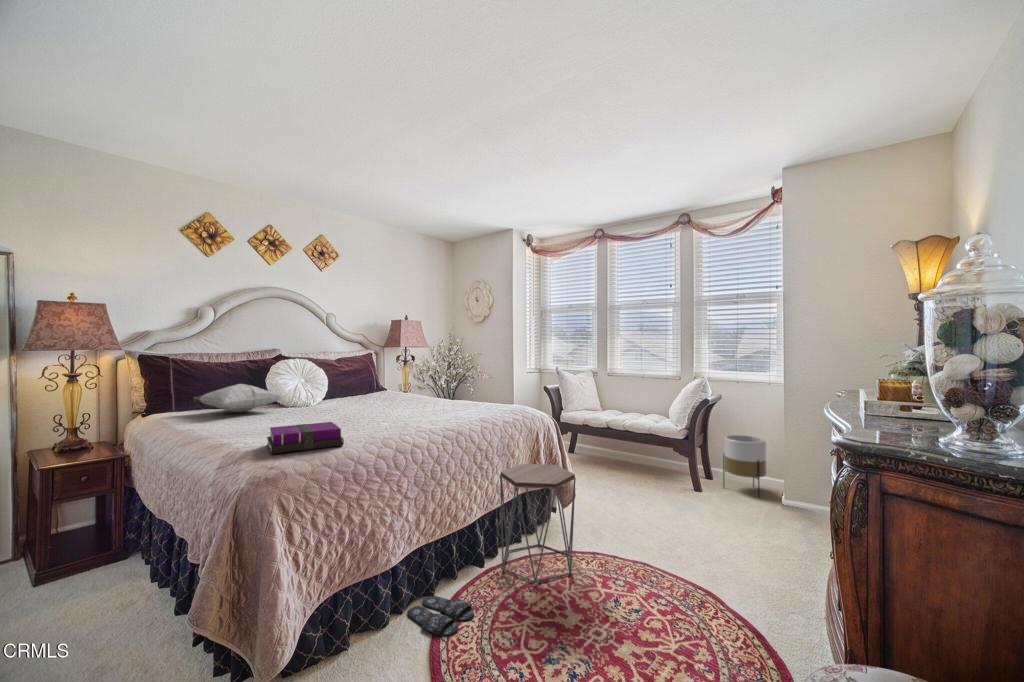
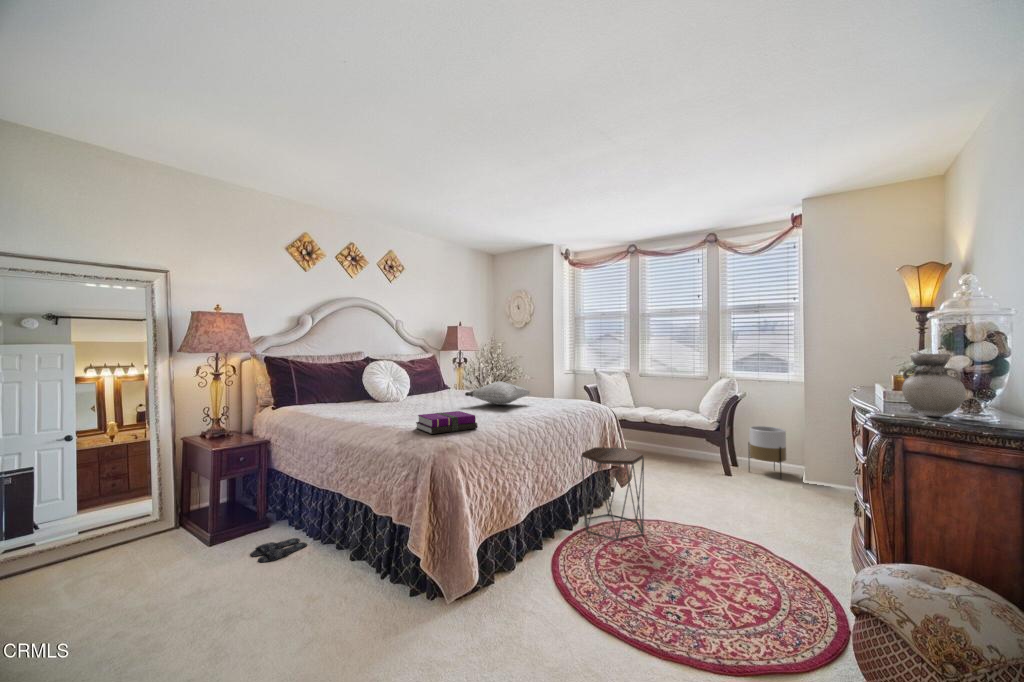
vase: none [880,351,972,444] -> present [902,354,966,417]
pillow: present [191,384,282,412] -> present [465,381,531,405]
slippers: present [407,596,474,636] -> present [250,538,307,562]

